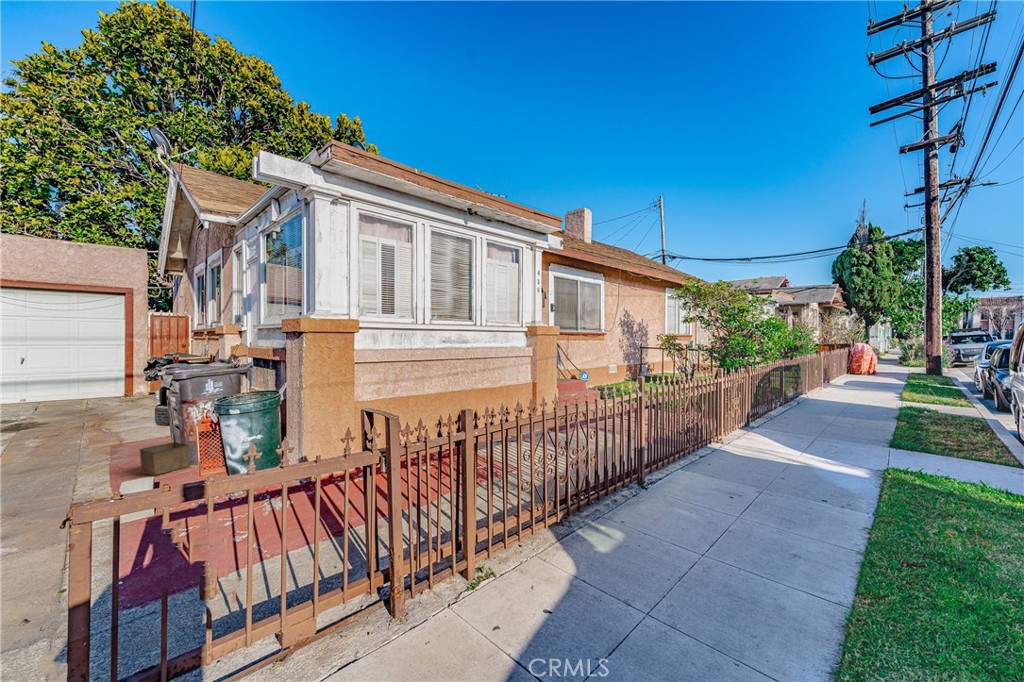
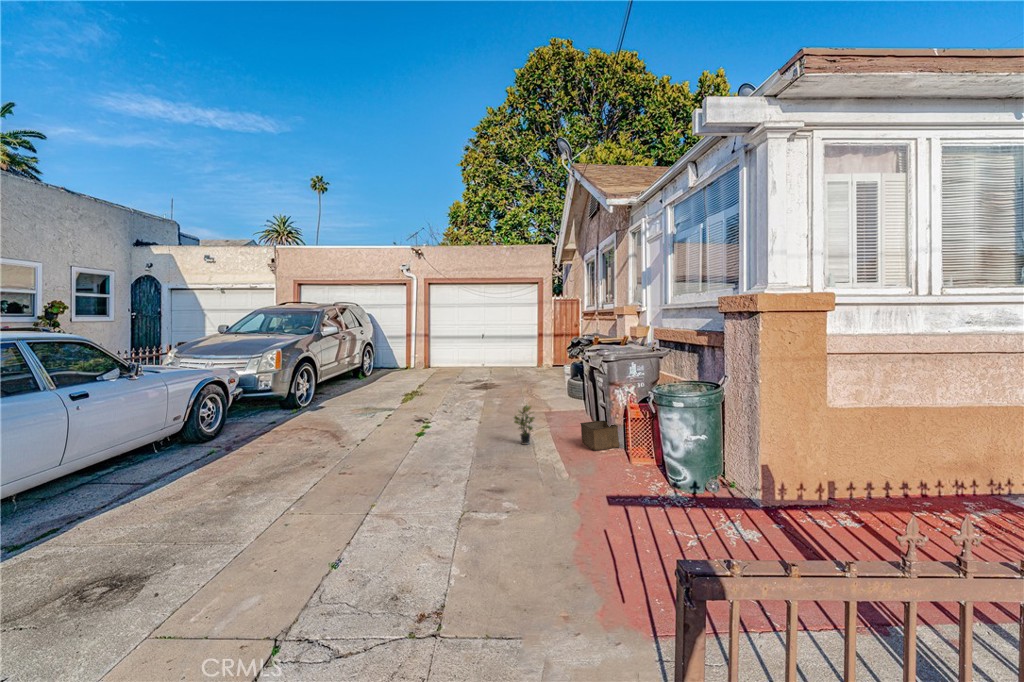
potted plant: none [26,437,67,489] -> present [514,405,534,445]

